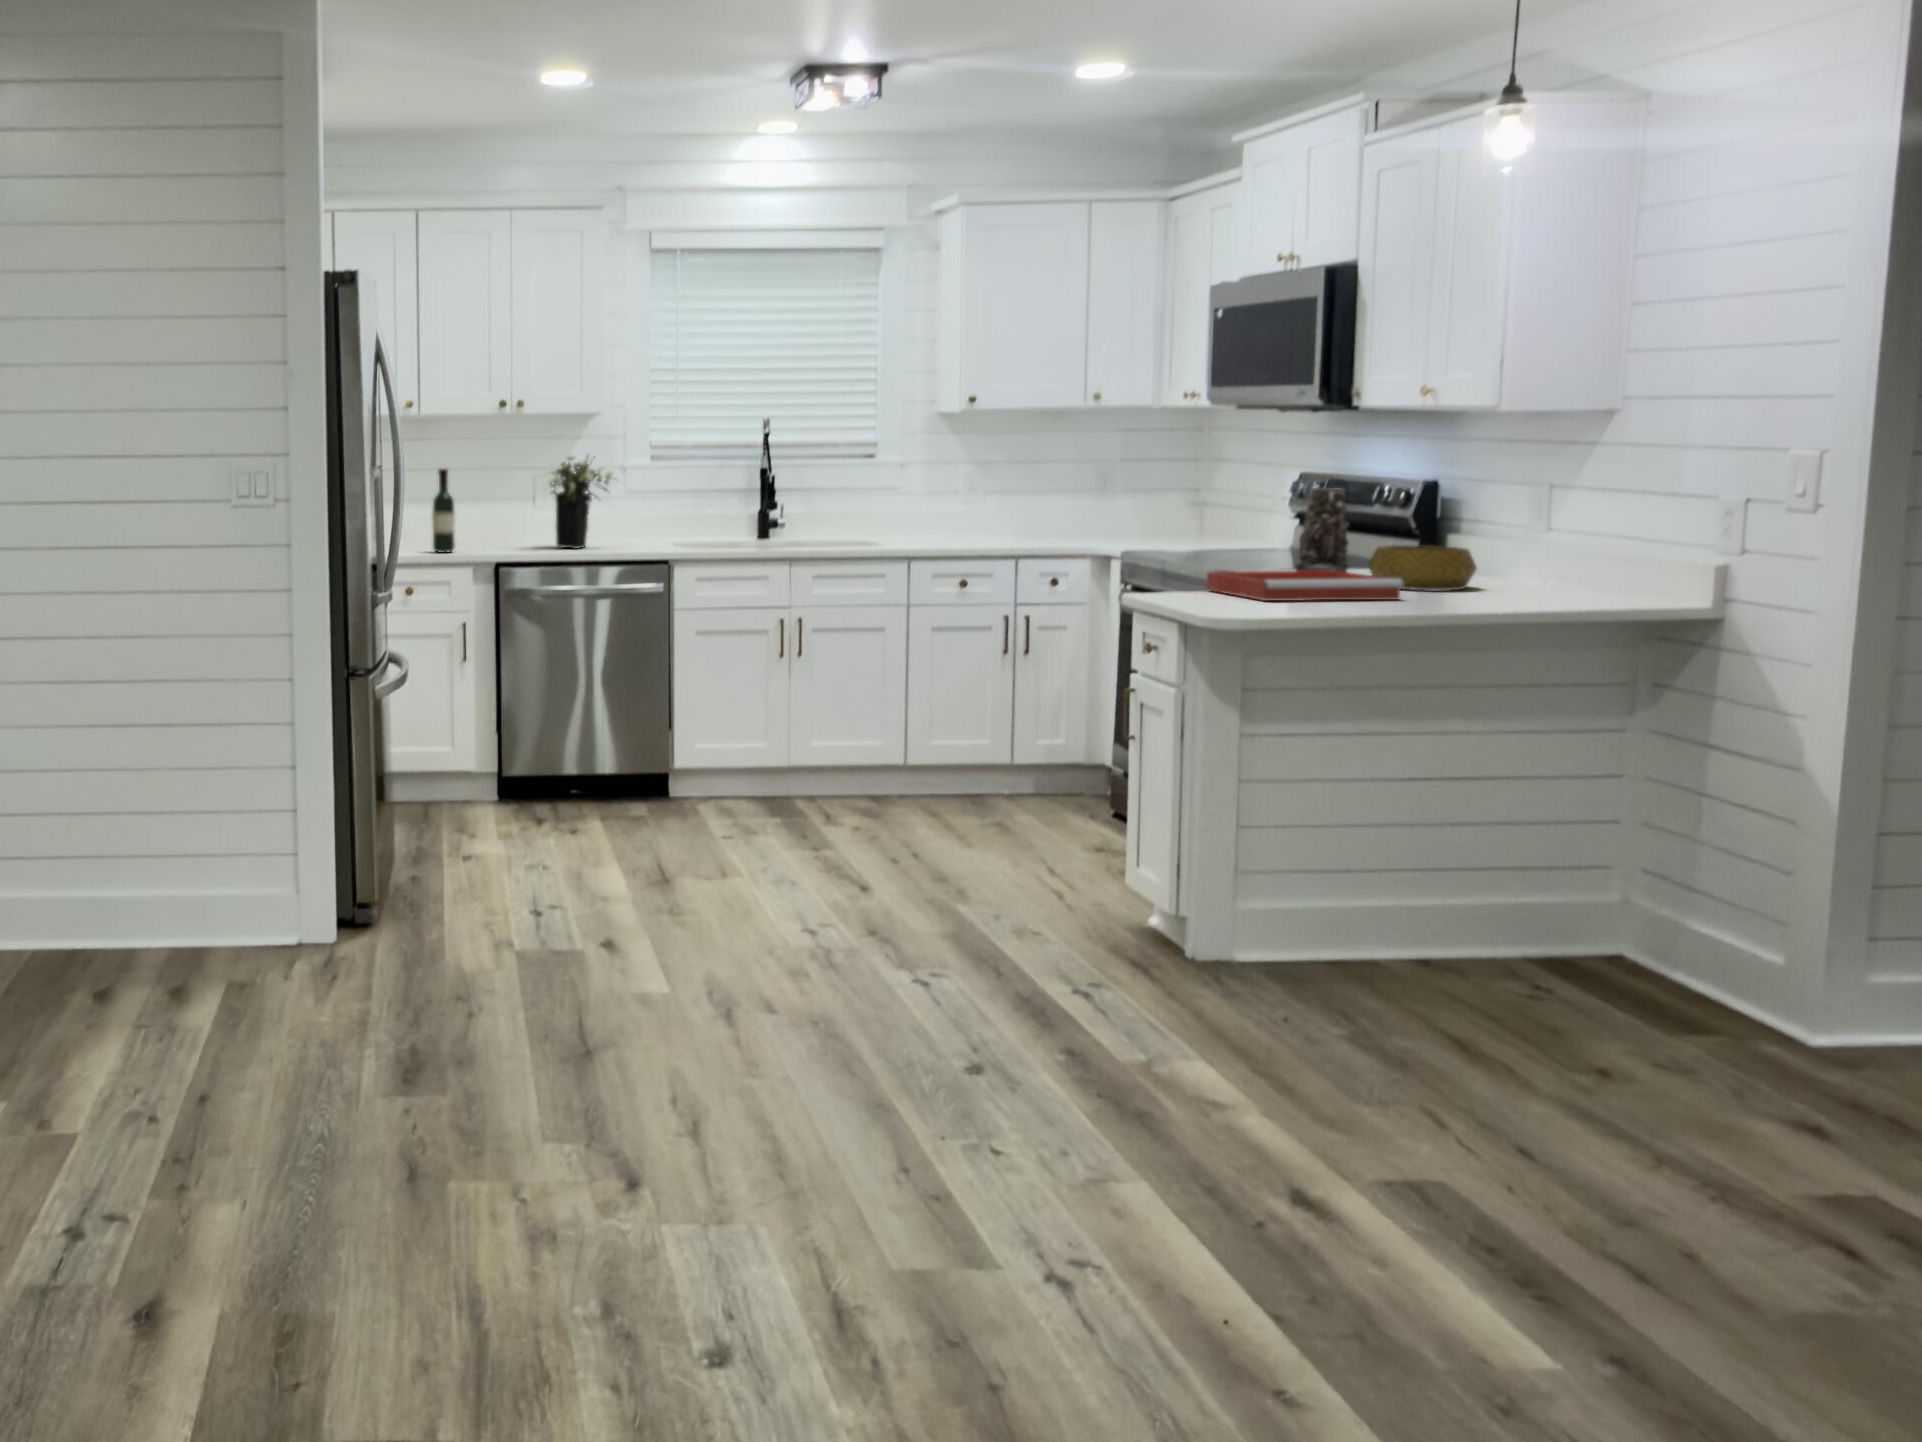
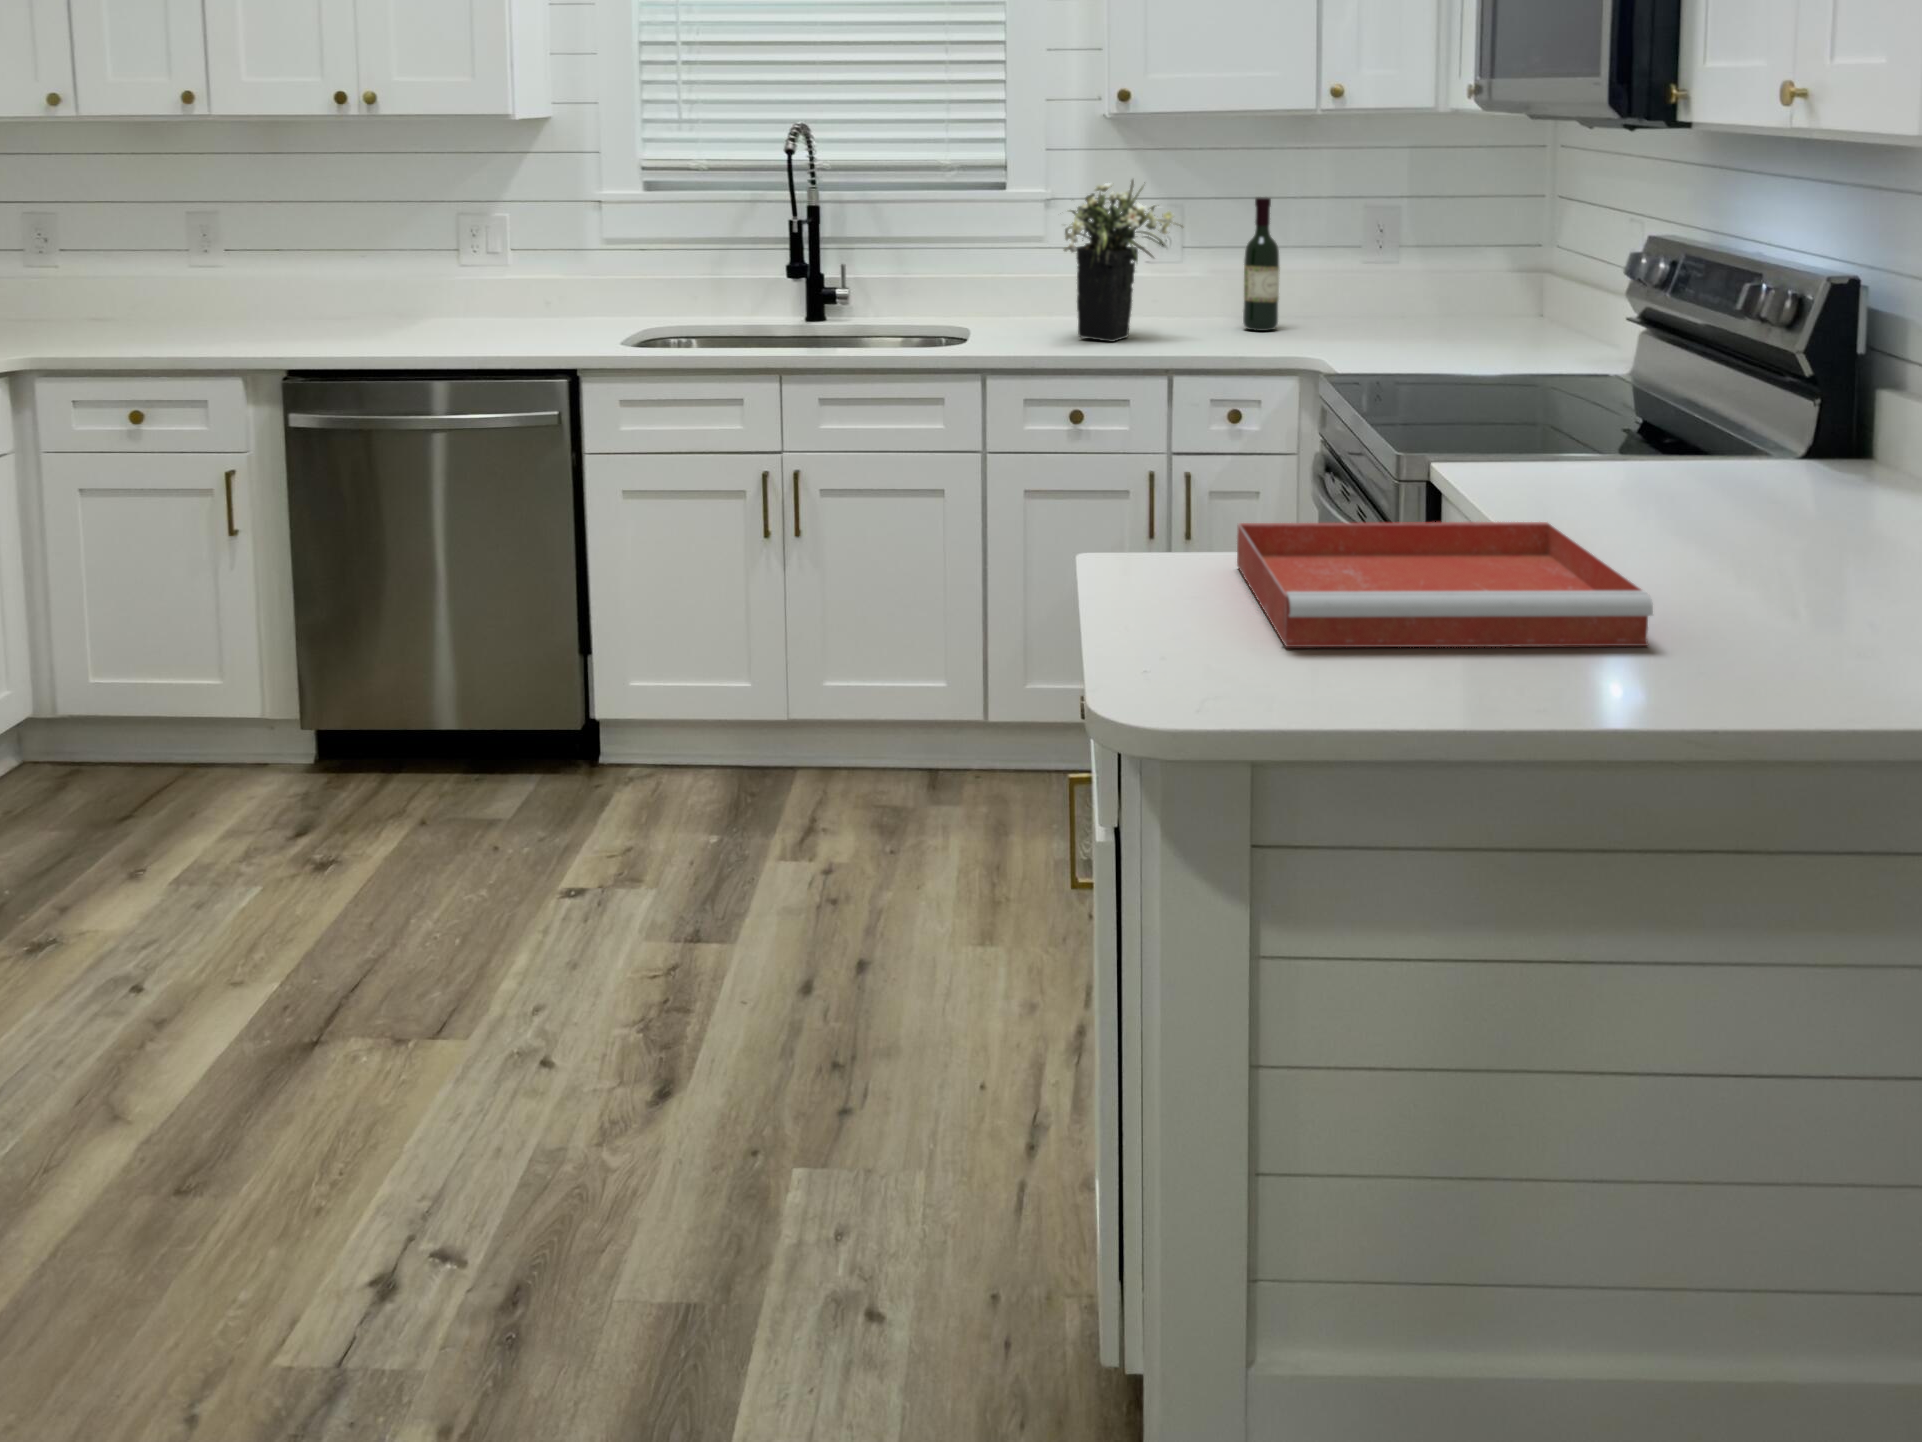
flower arrangement: present [550,456,612,549] -> present [1064,180,1184,342]
wine bottle: present [432,469,455,553] -> present [1243,197,1280,331]
vase: present [1295,488,1348,572] -> none [1531,298,1642,500]
decorative bowl: present [1368,545,1477,590] -> none [1641,448,1888,582]

